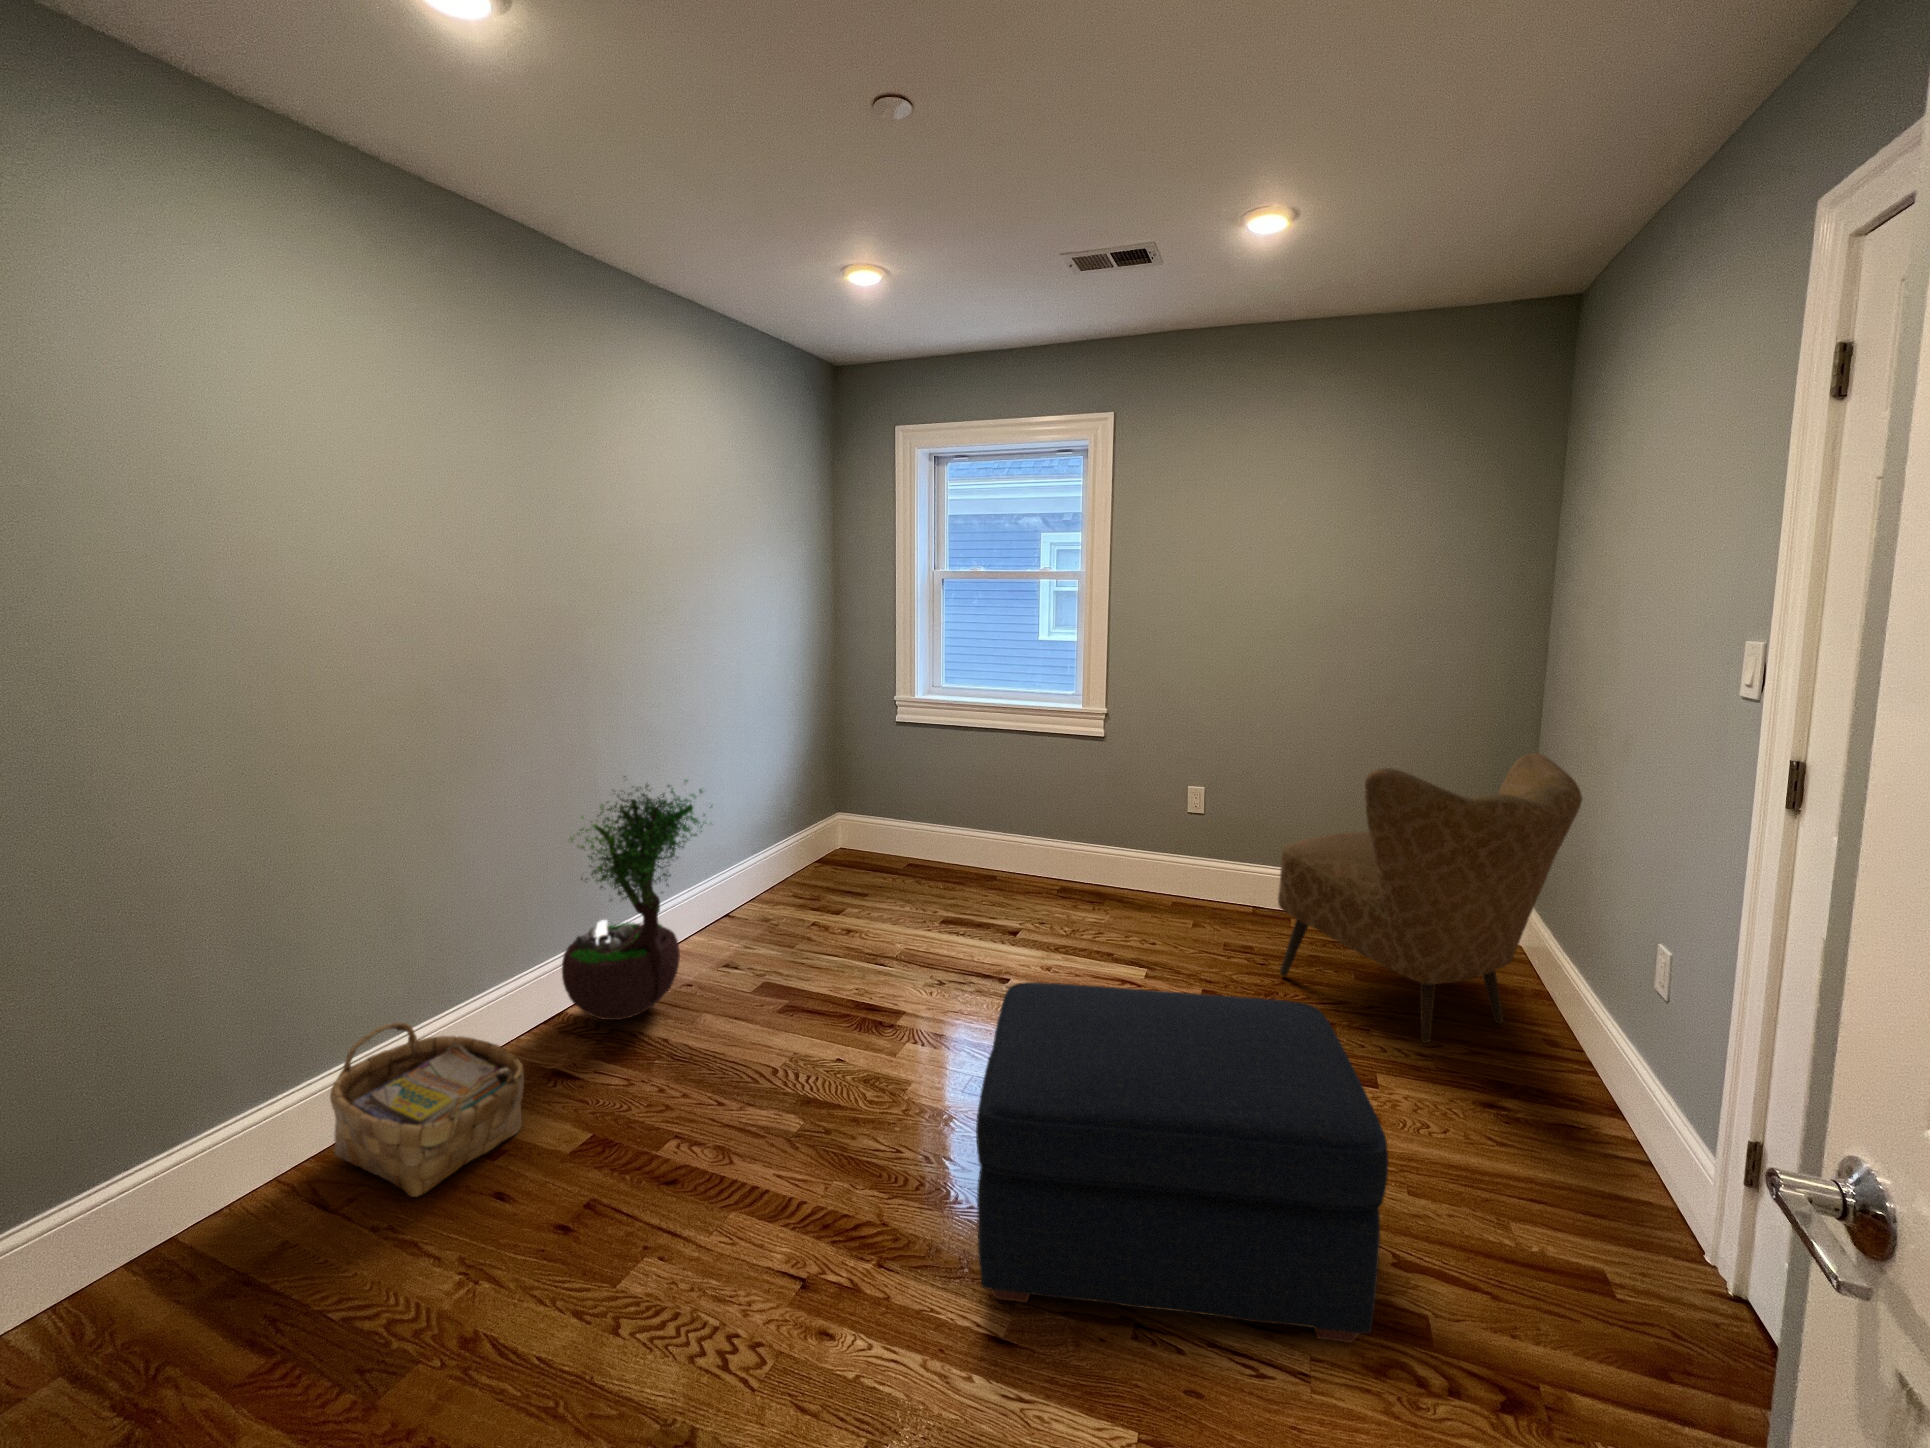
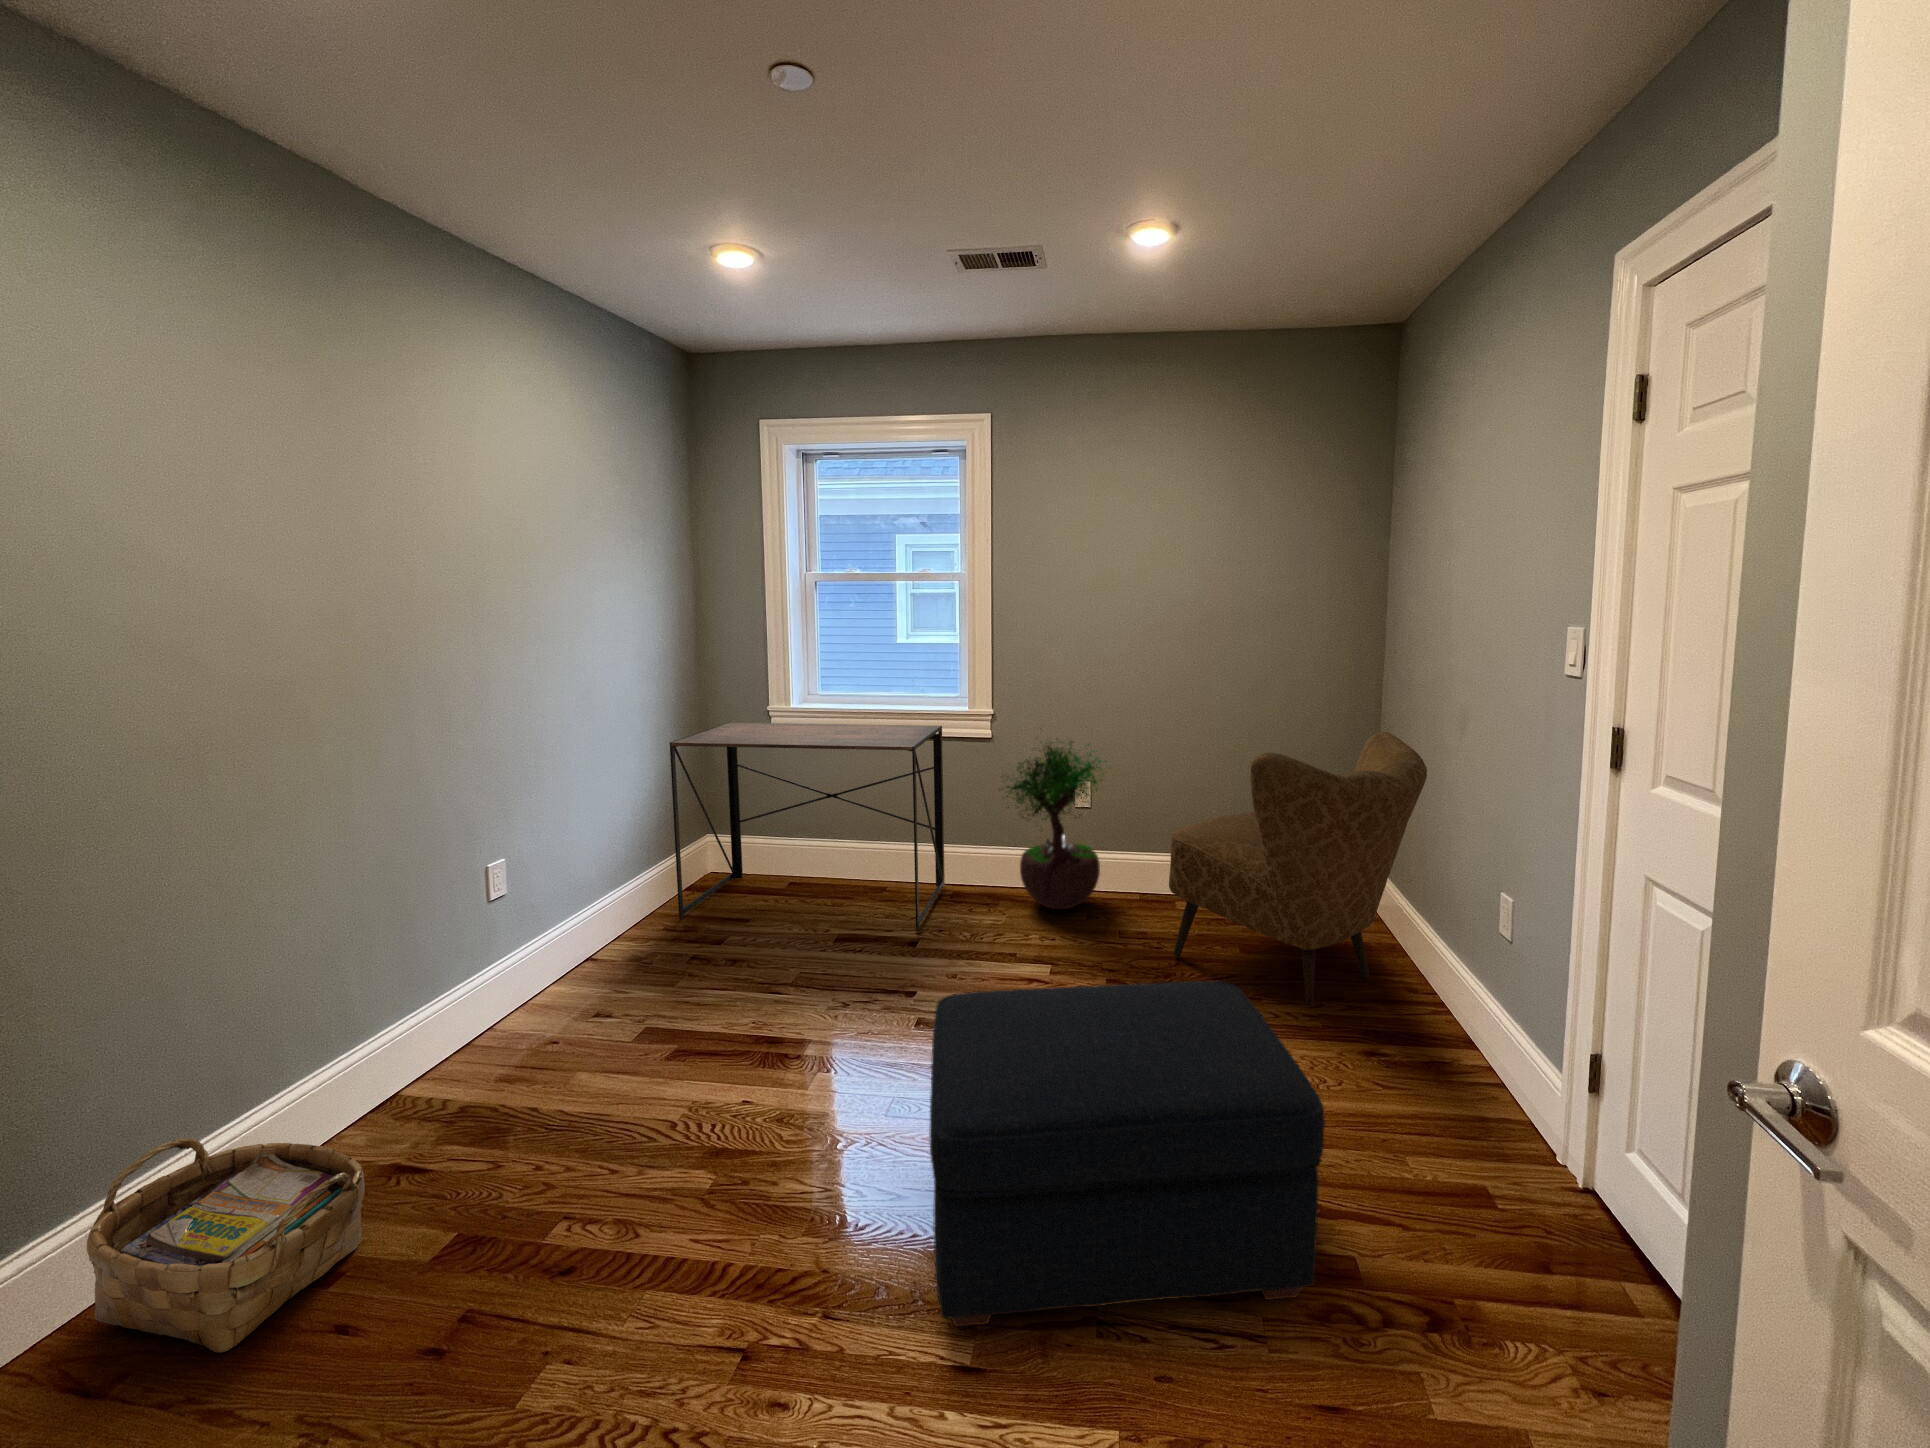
desk: none [804,709,1057,921] -> present [670,723,945,930]
potted tree: present [562,776,711,1020] -> present [1003,728,1106,909]

